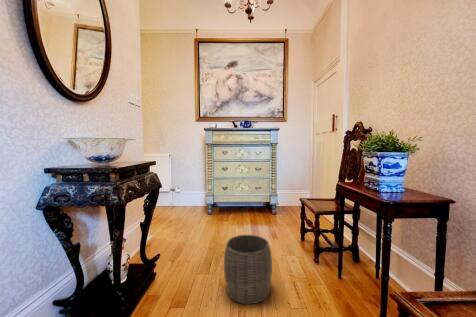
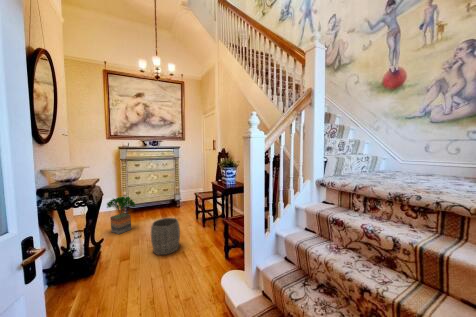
potted tree: none [181,190,217,241] -> present [107,196,136,234]

